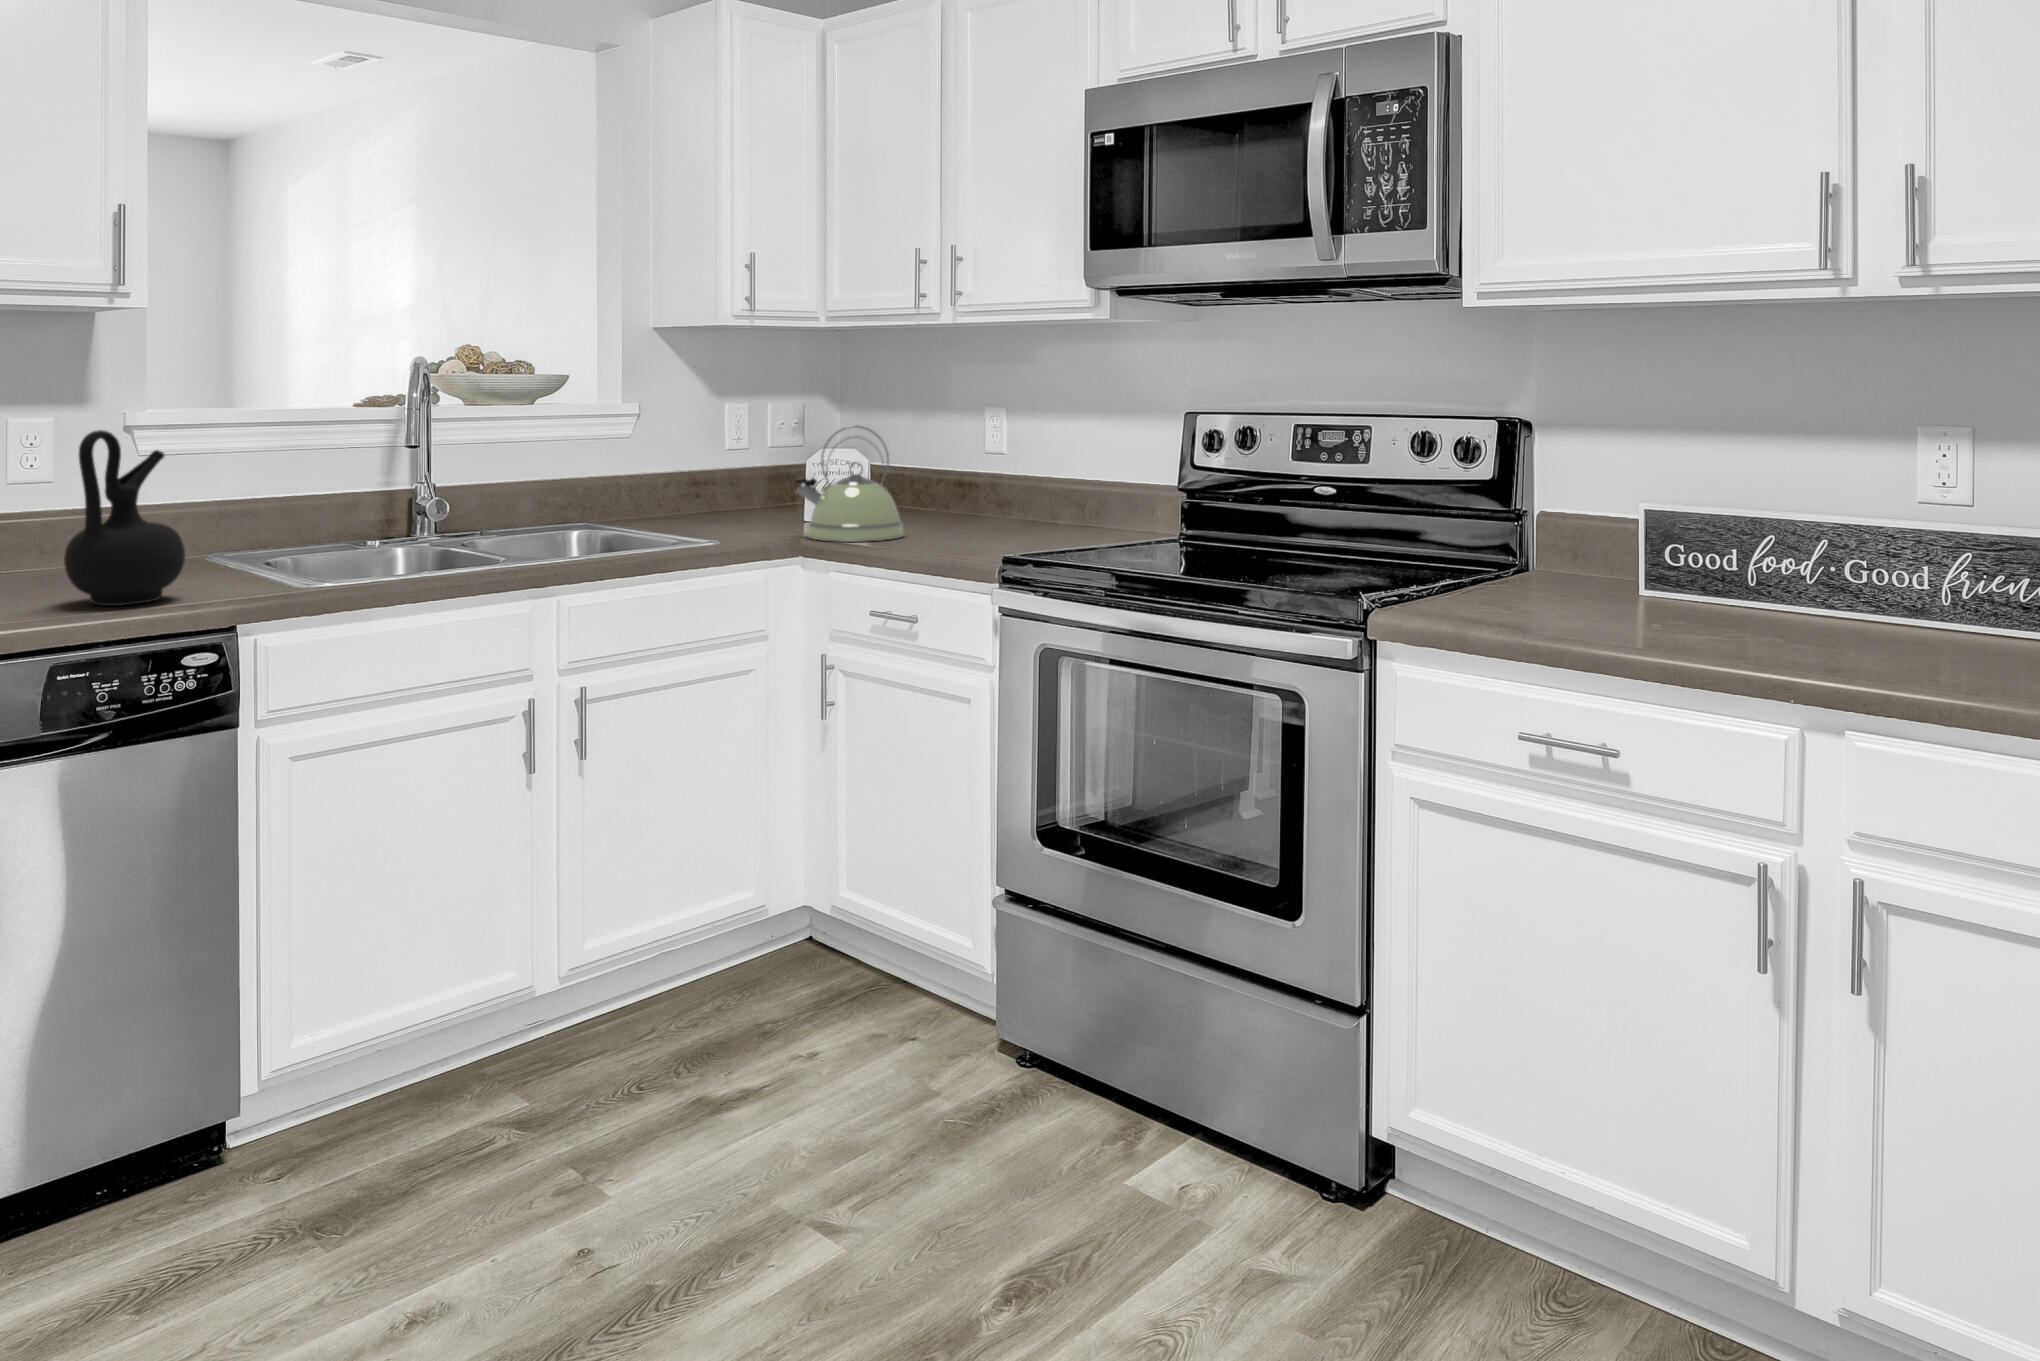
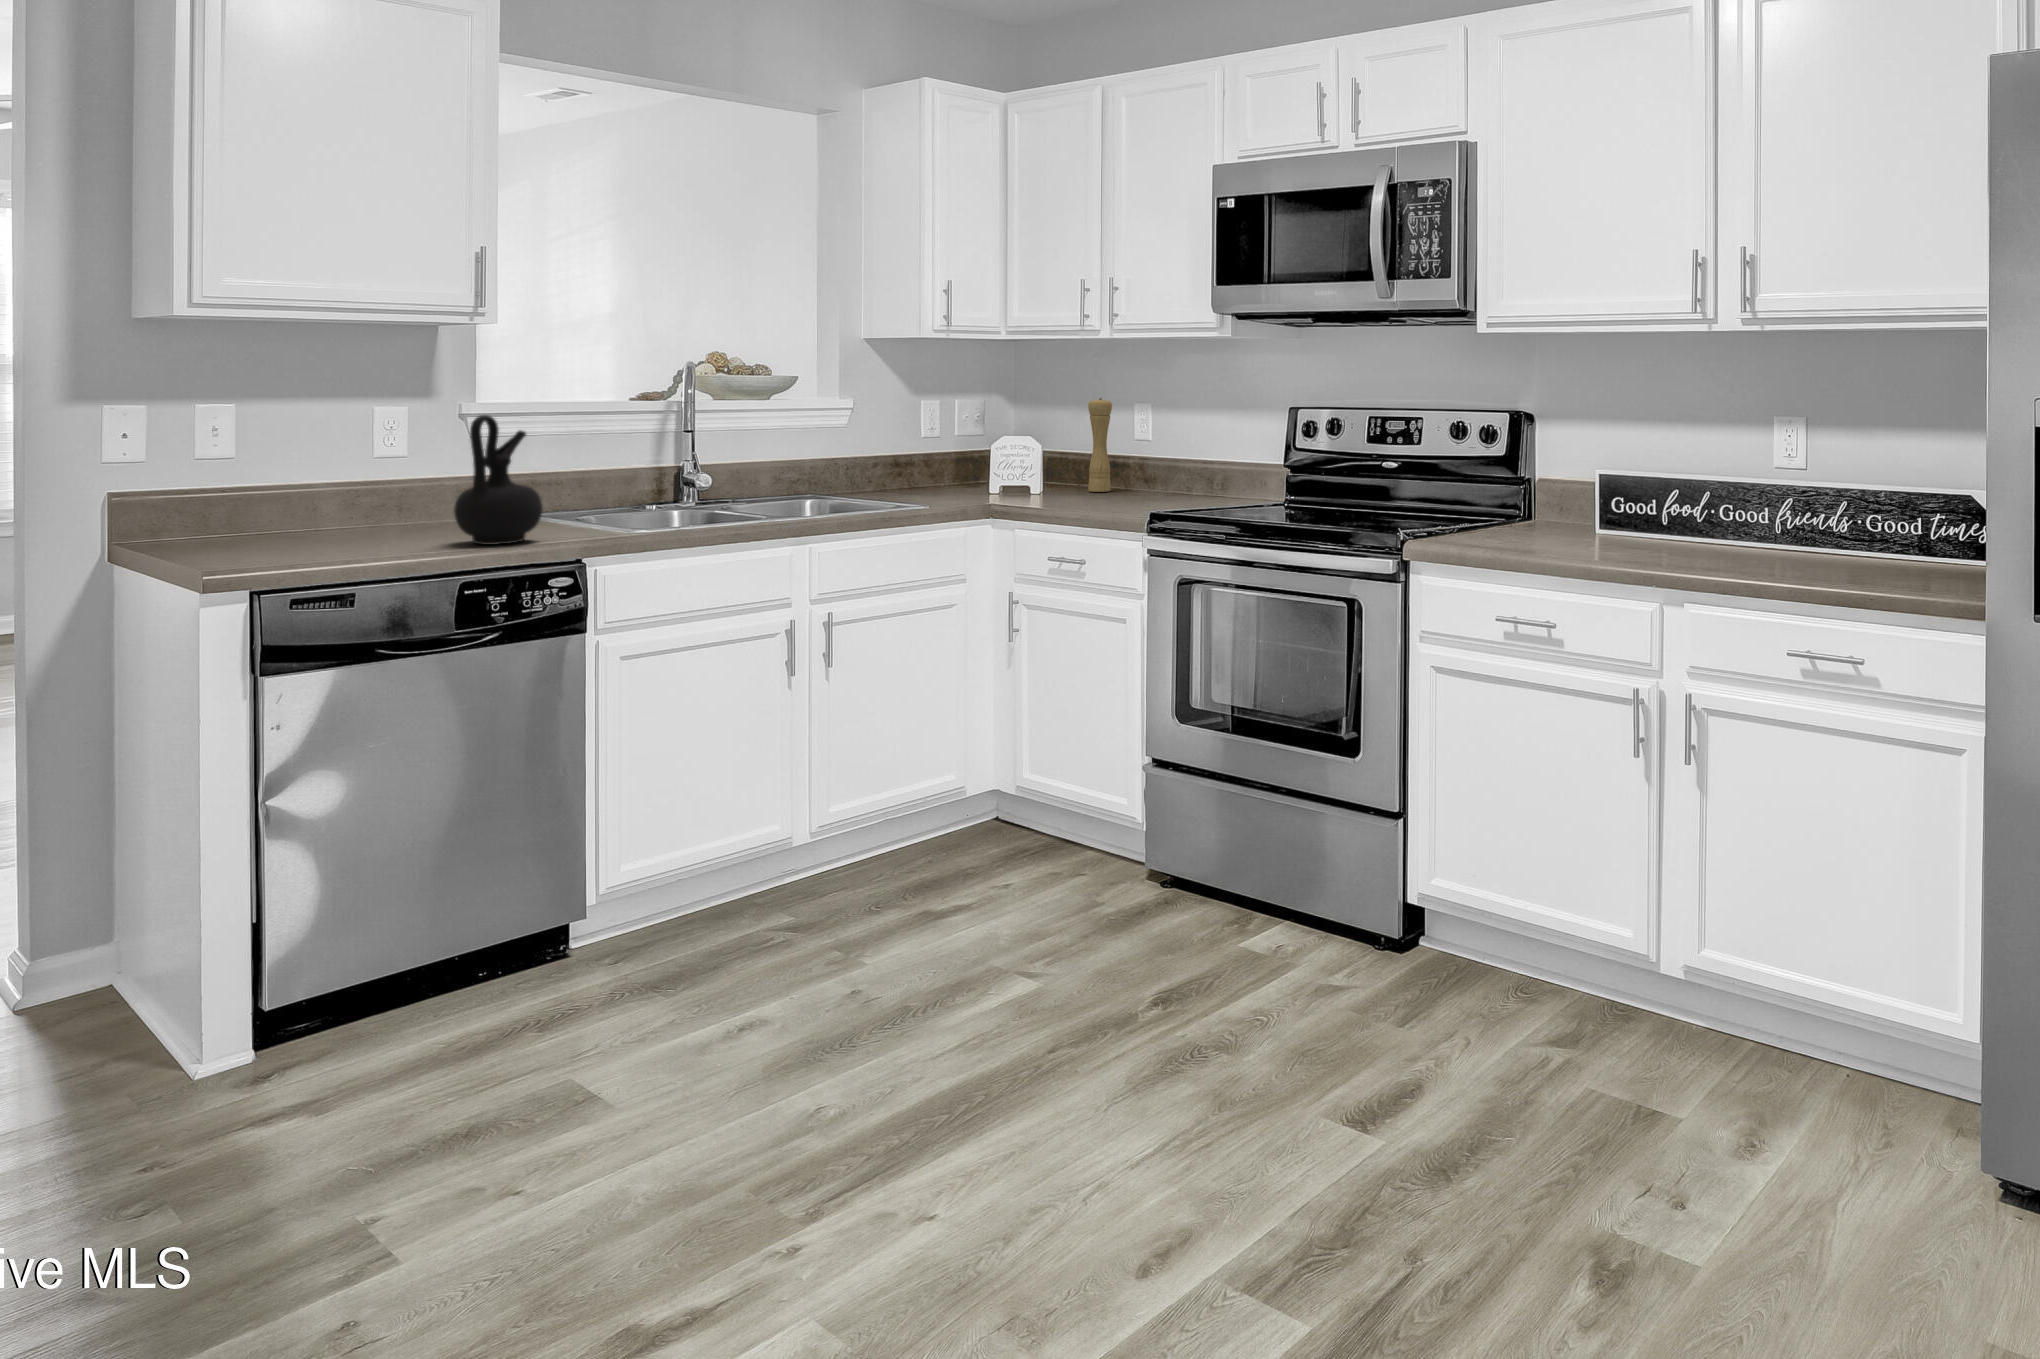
pepper mill: none [927,399,957,518] -> present [1088,398,1112,492]
kettle: present [794,425,904,542] -> none [986,418,1072,506]

